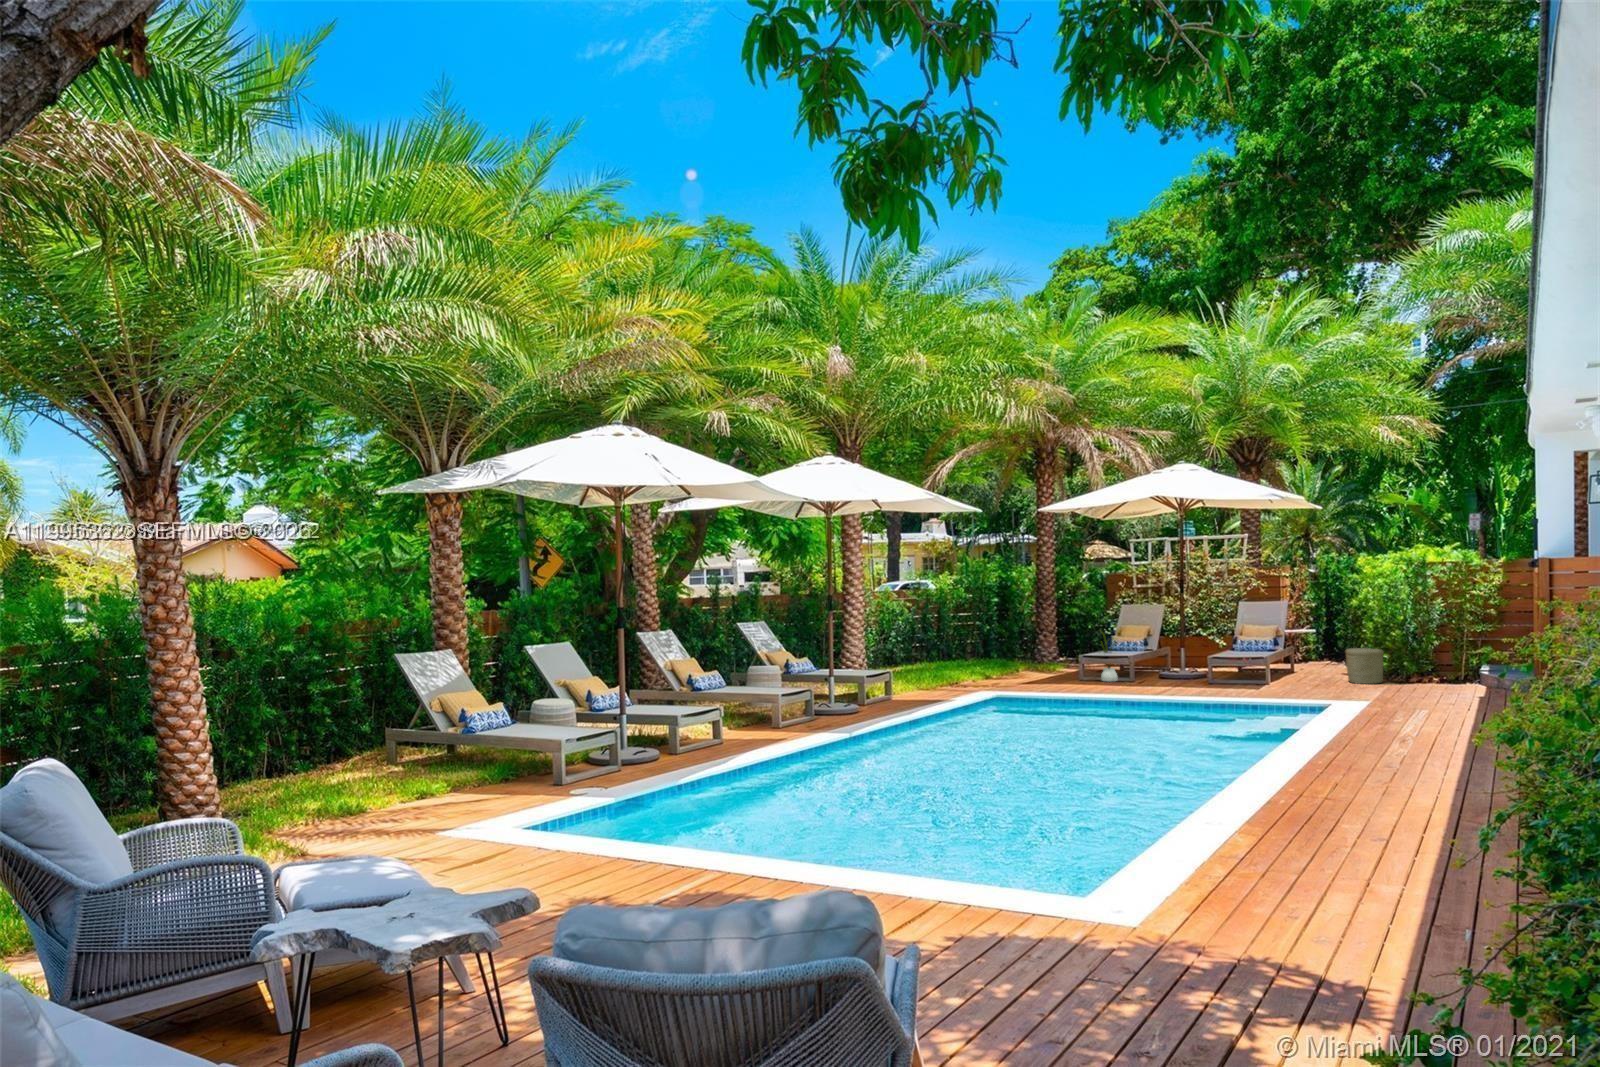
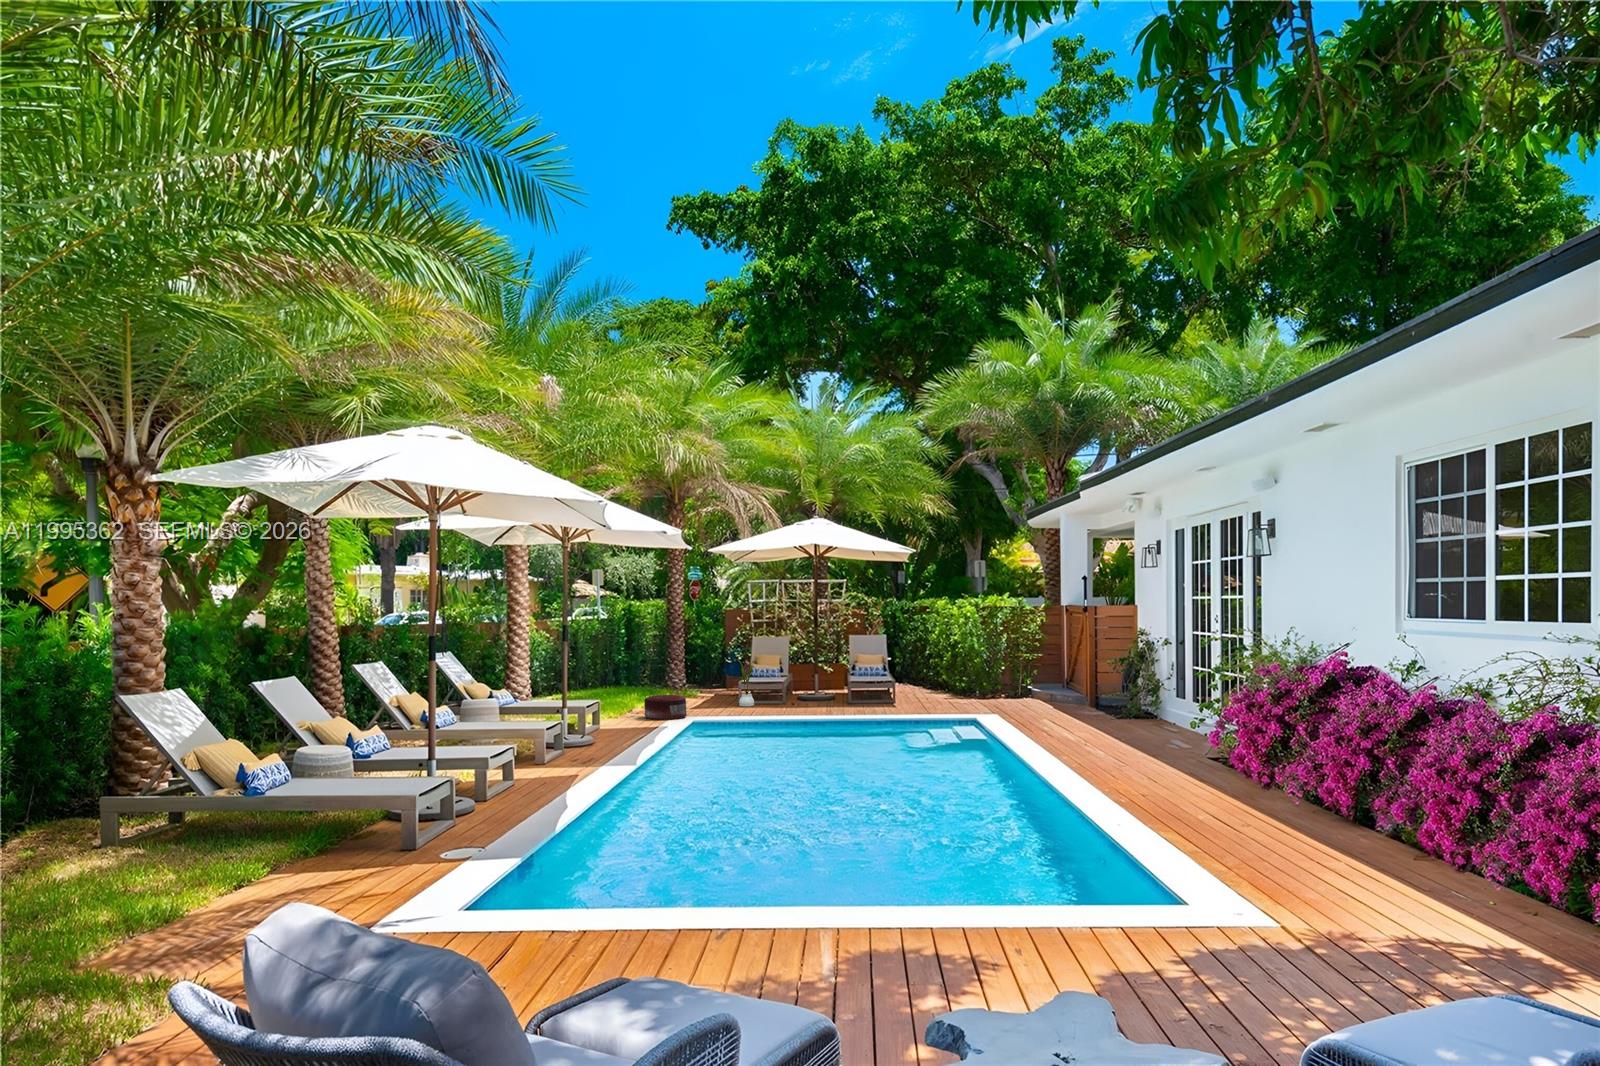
woven basket: present [1346,648,1384,684] -> none [937,671,966,701]
pouf: none [977,667,1021,692] -> present [644,695,687,720]

